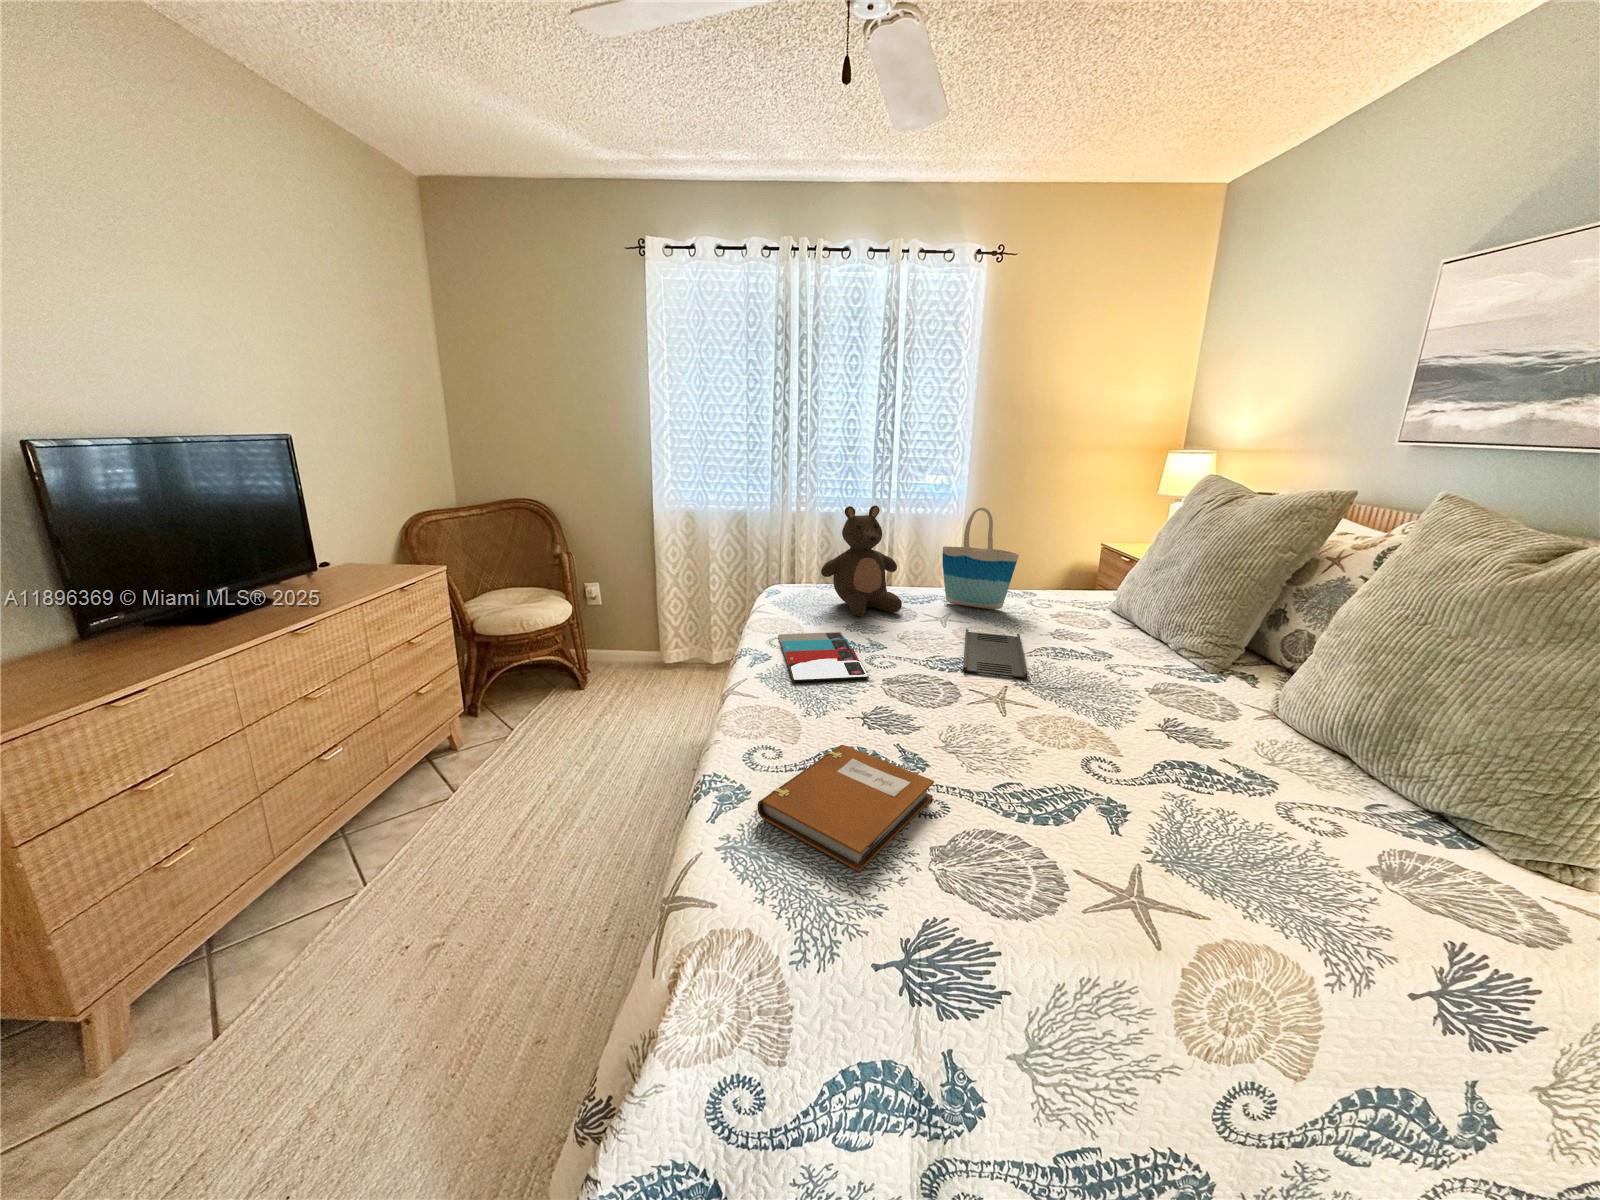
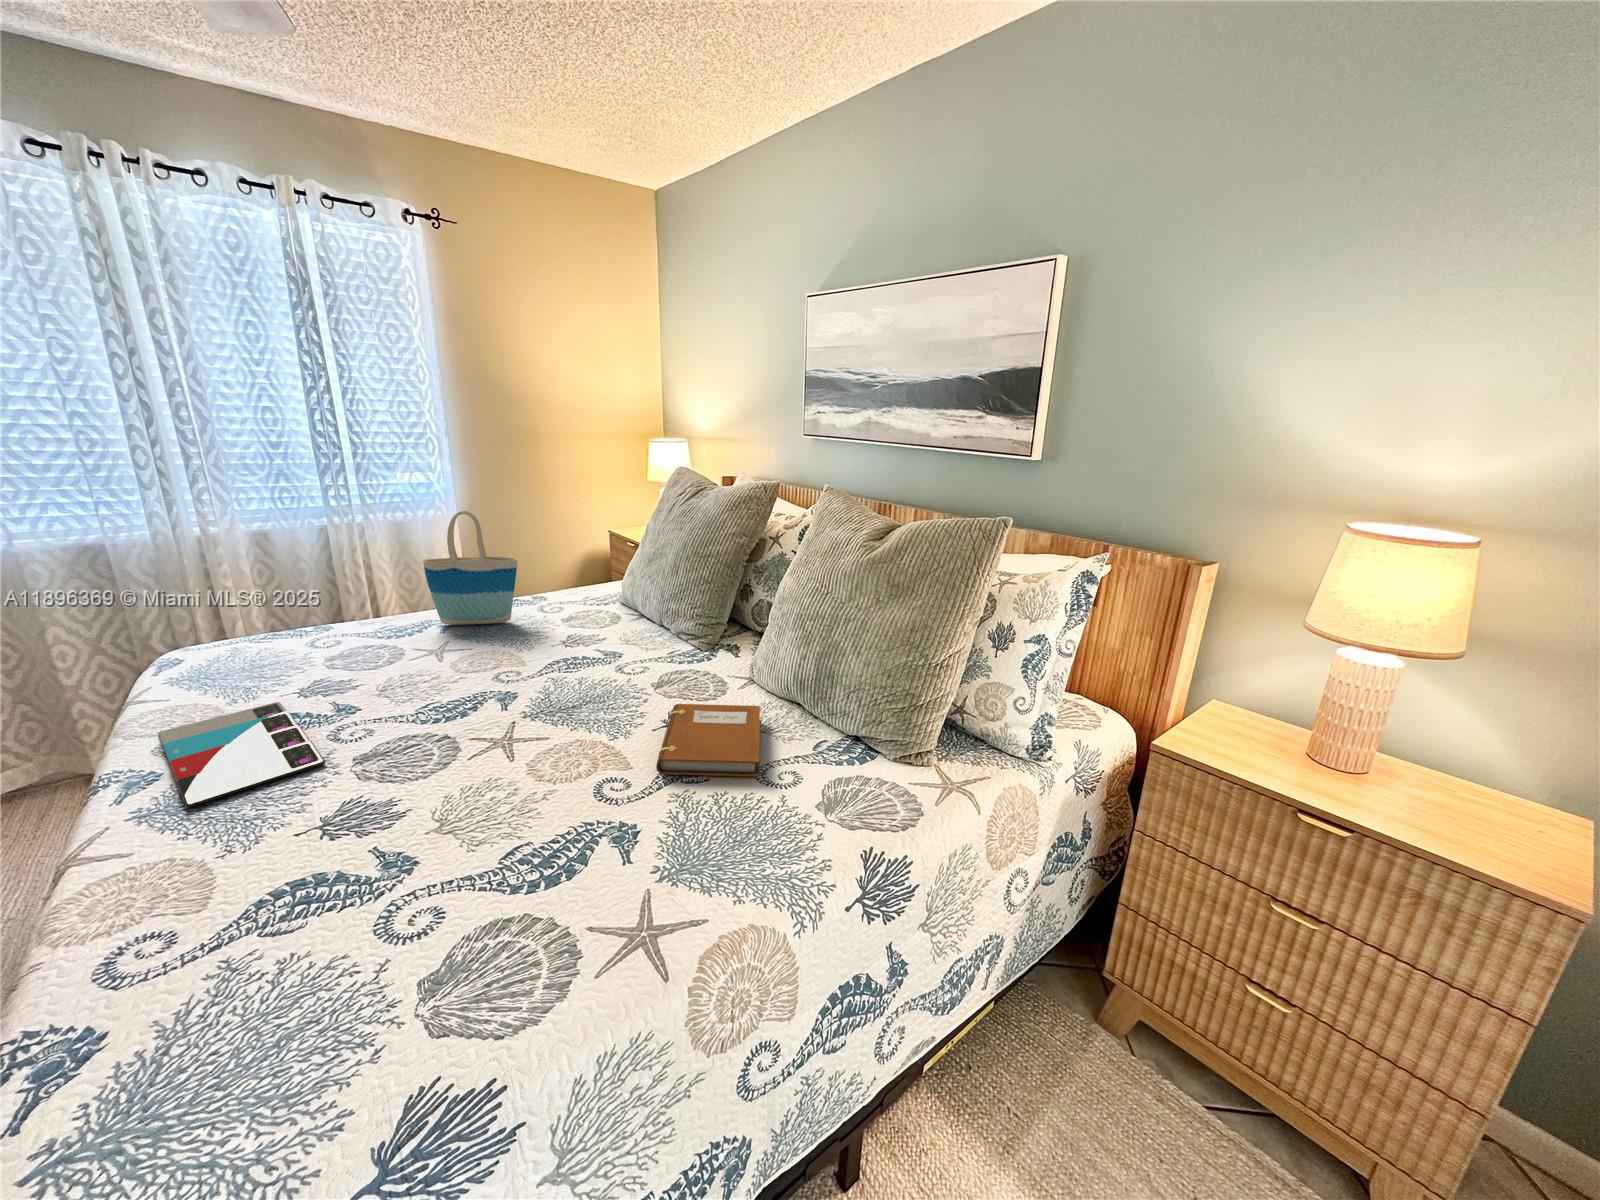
stuffed bear: present [821,505,902,616] -> none [232,519,377,670]
tray: present [963,629,1027,678] -> none [462,650,539,716]
notebook: present [757,745,934,872] -> present [656,704,760,777]

